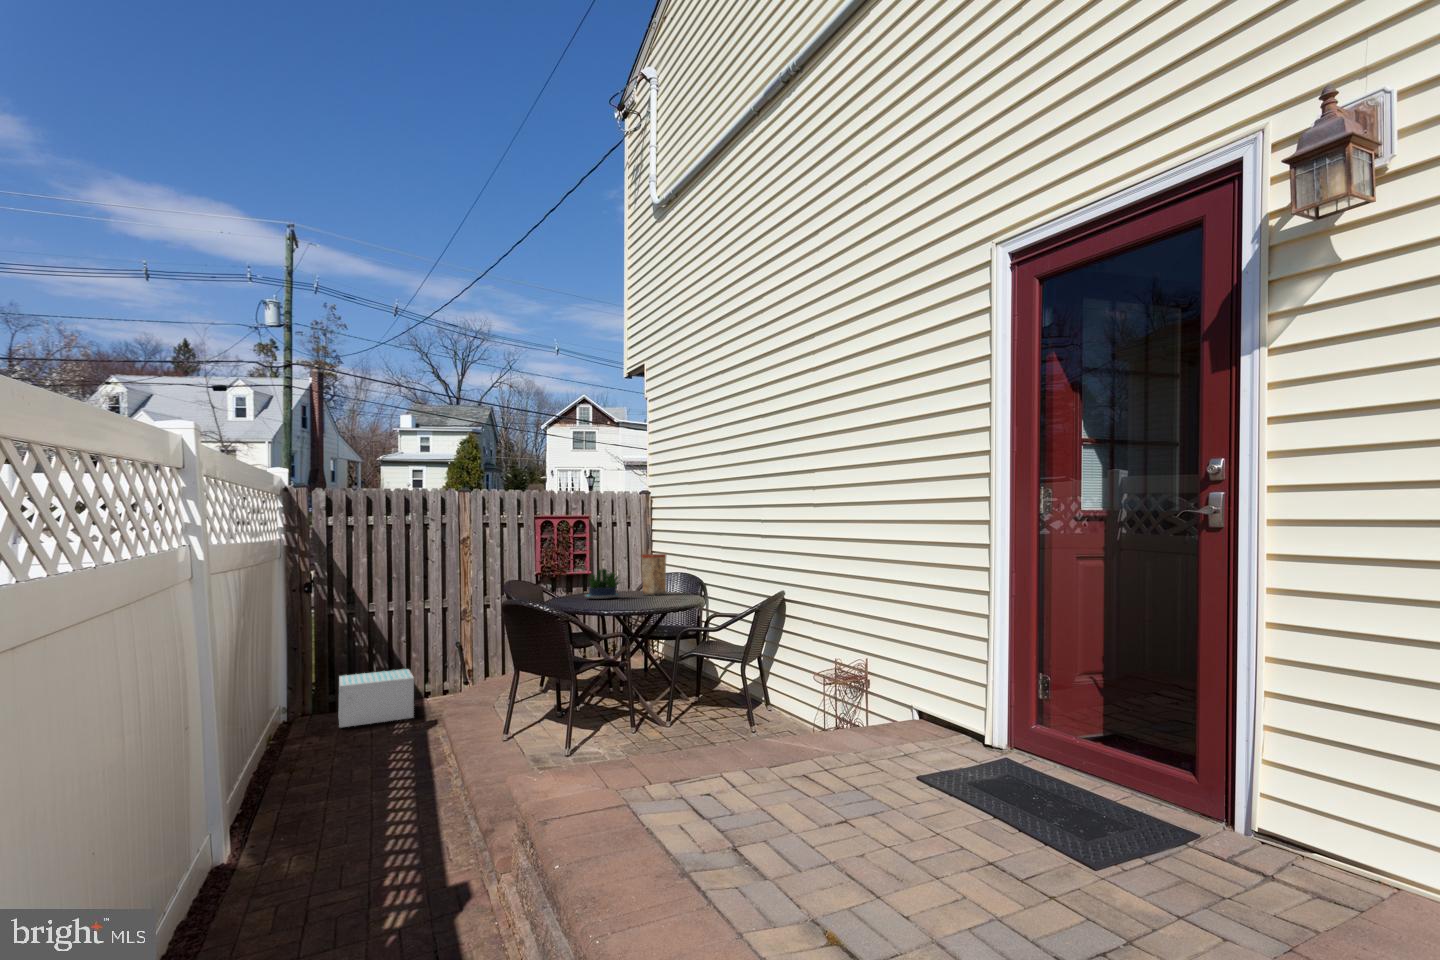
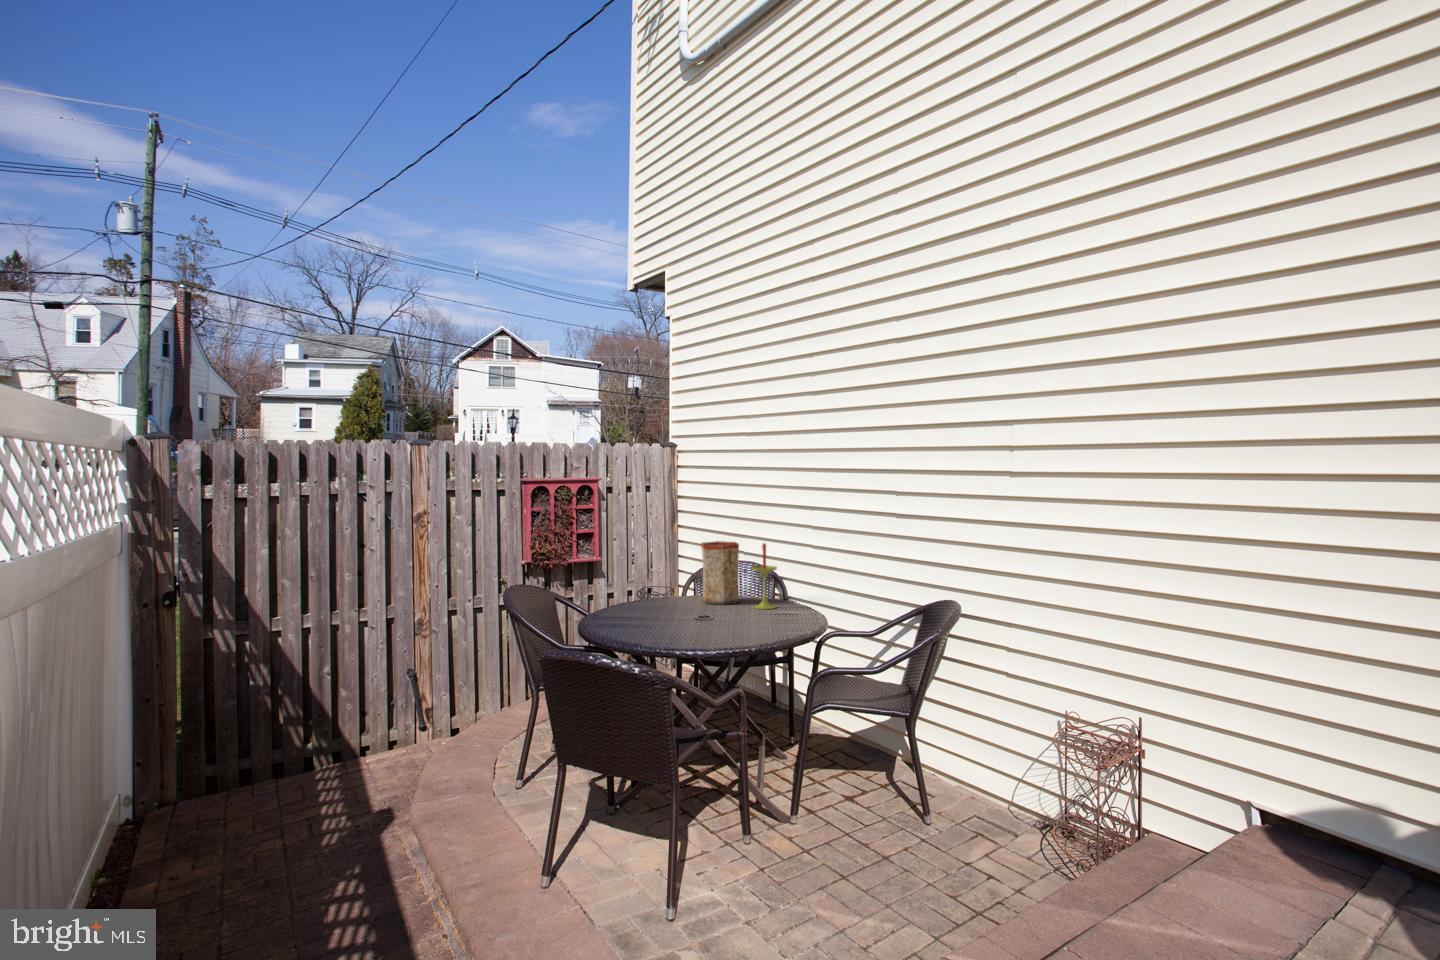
candle: none [666,552,687,597] -> present [752,543,777,609]
potted plant: present [585,569,620,599] -> none [627,568,691,616]
storage box: present [339,669,414,727] -> none [227,714,354,827]

